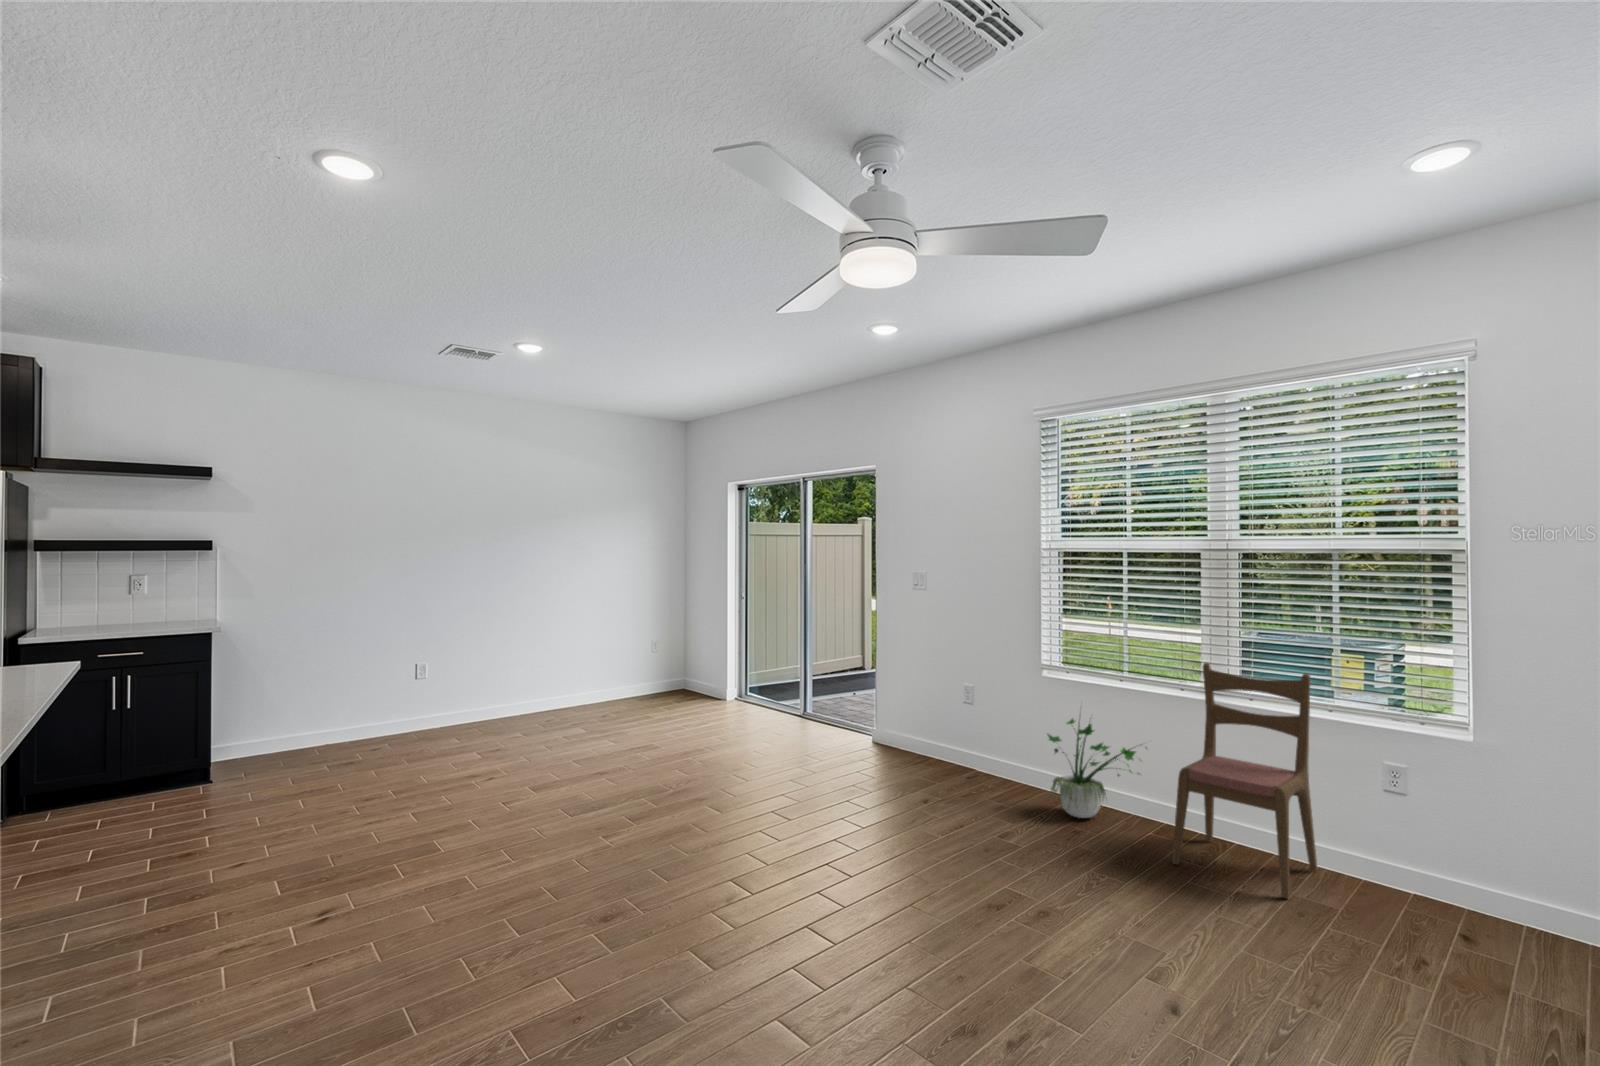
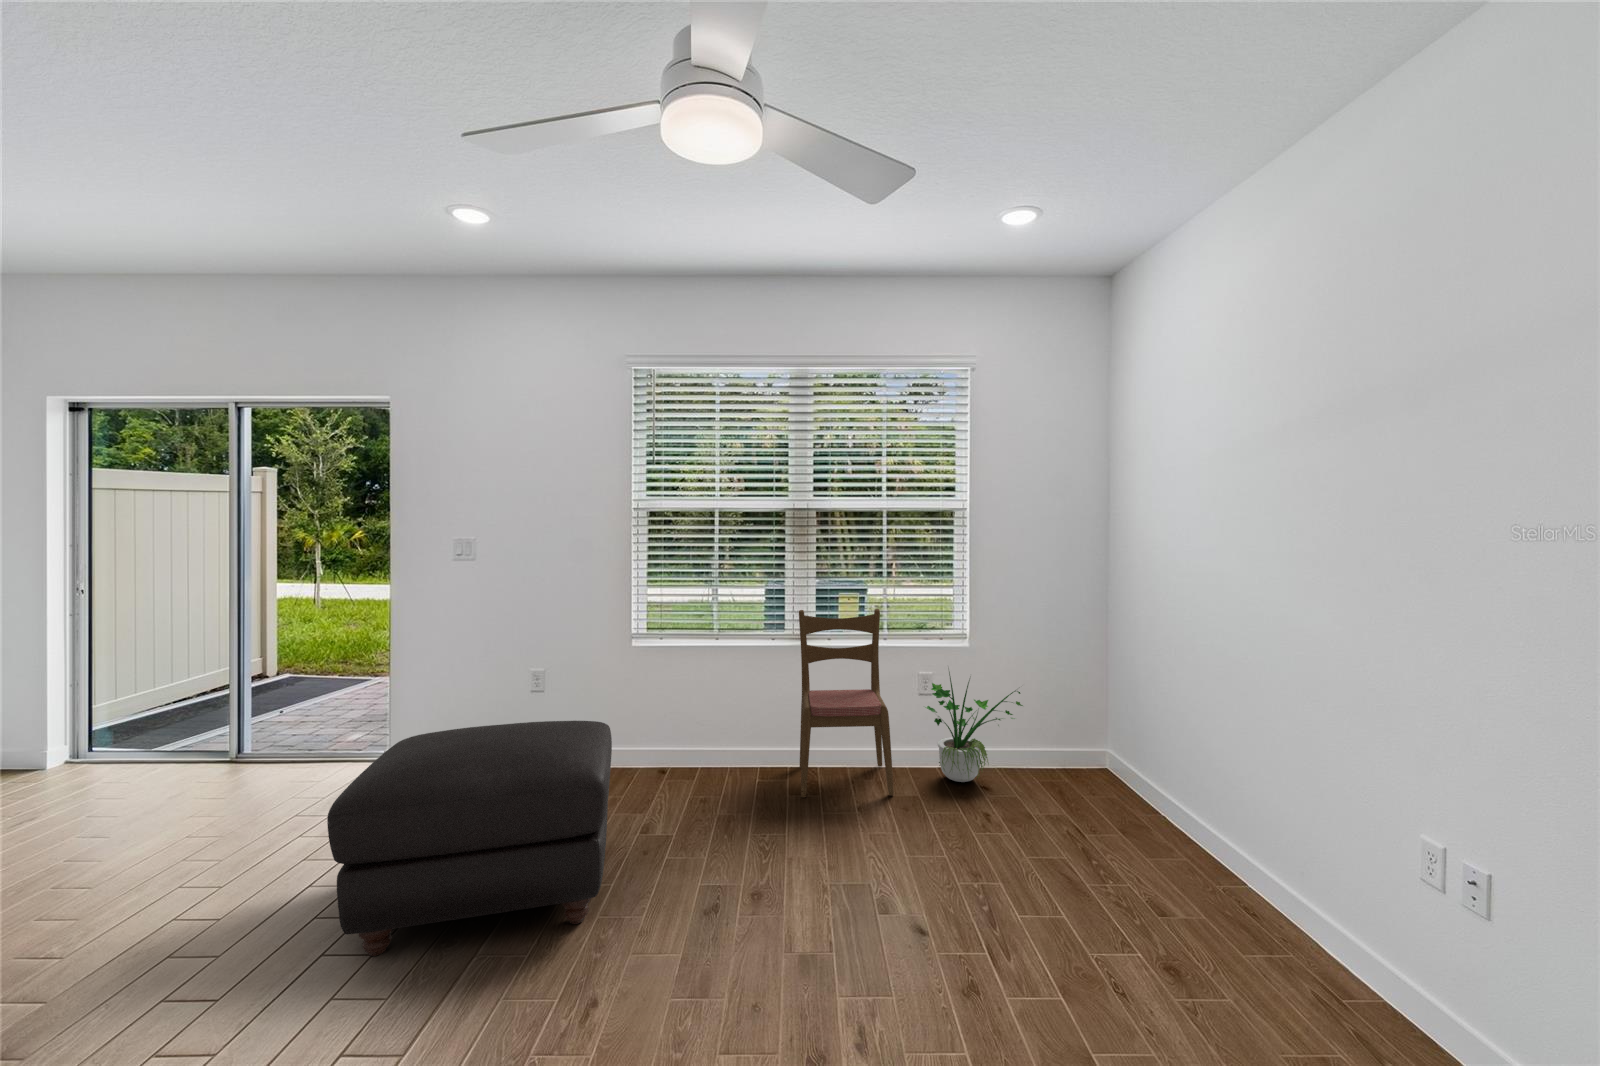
ottoman: none [764,710,969,870] -> present [327,721,612,956]
potted plant: present [1048,719,1146,818] -> present [925,672,1023,782]

